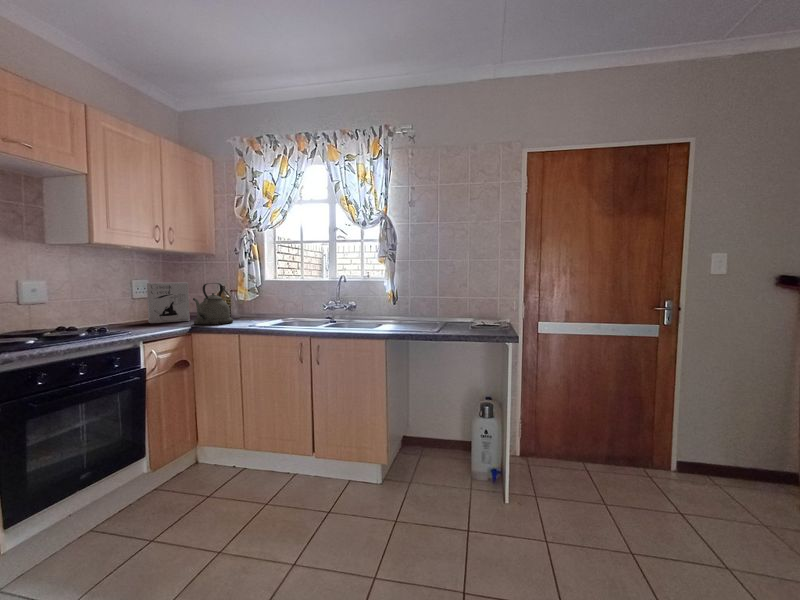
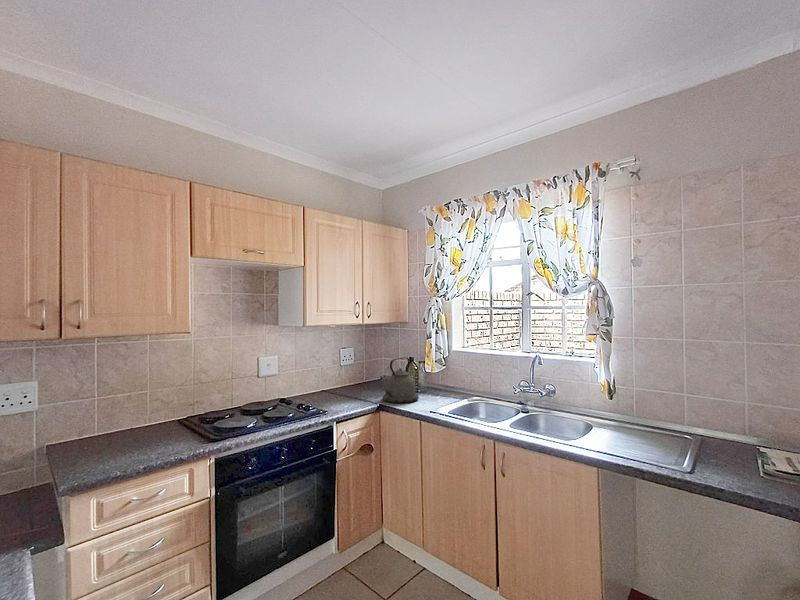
cereal box: present [147,283,190,323] -> none [349,353,382,393]

